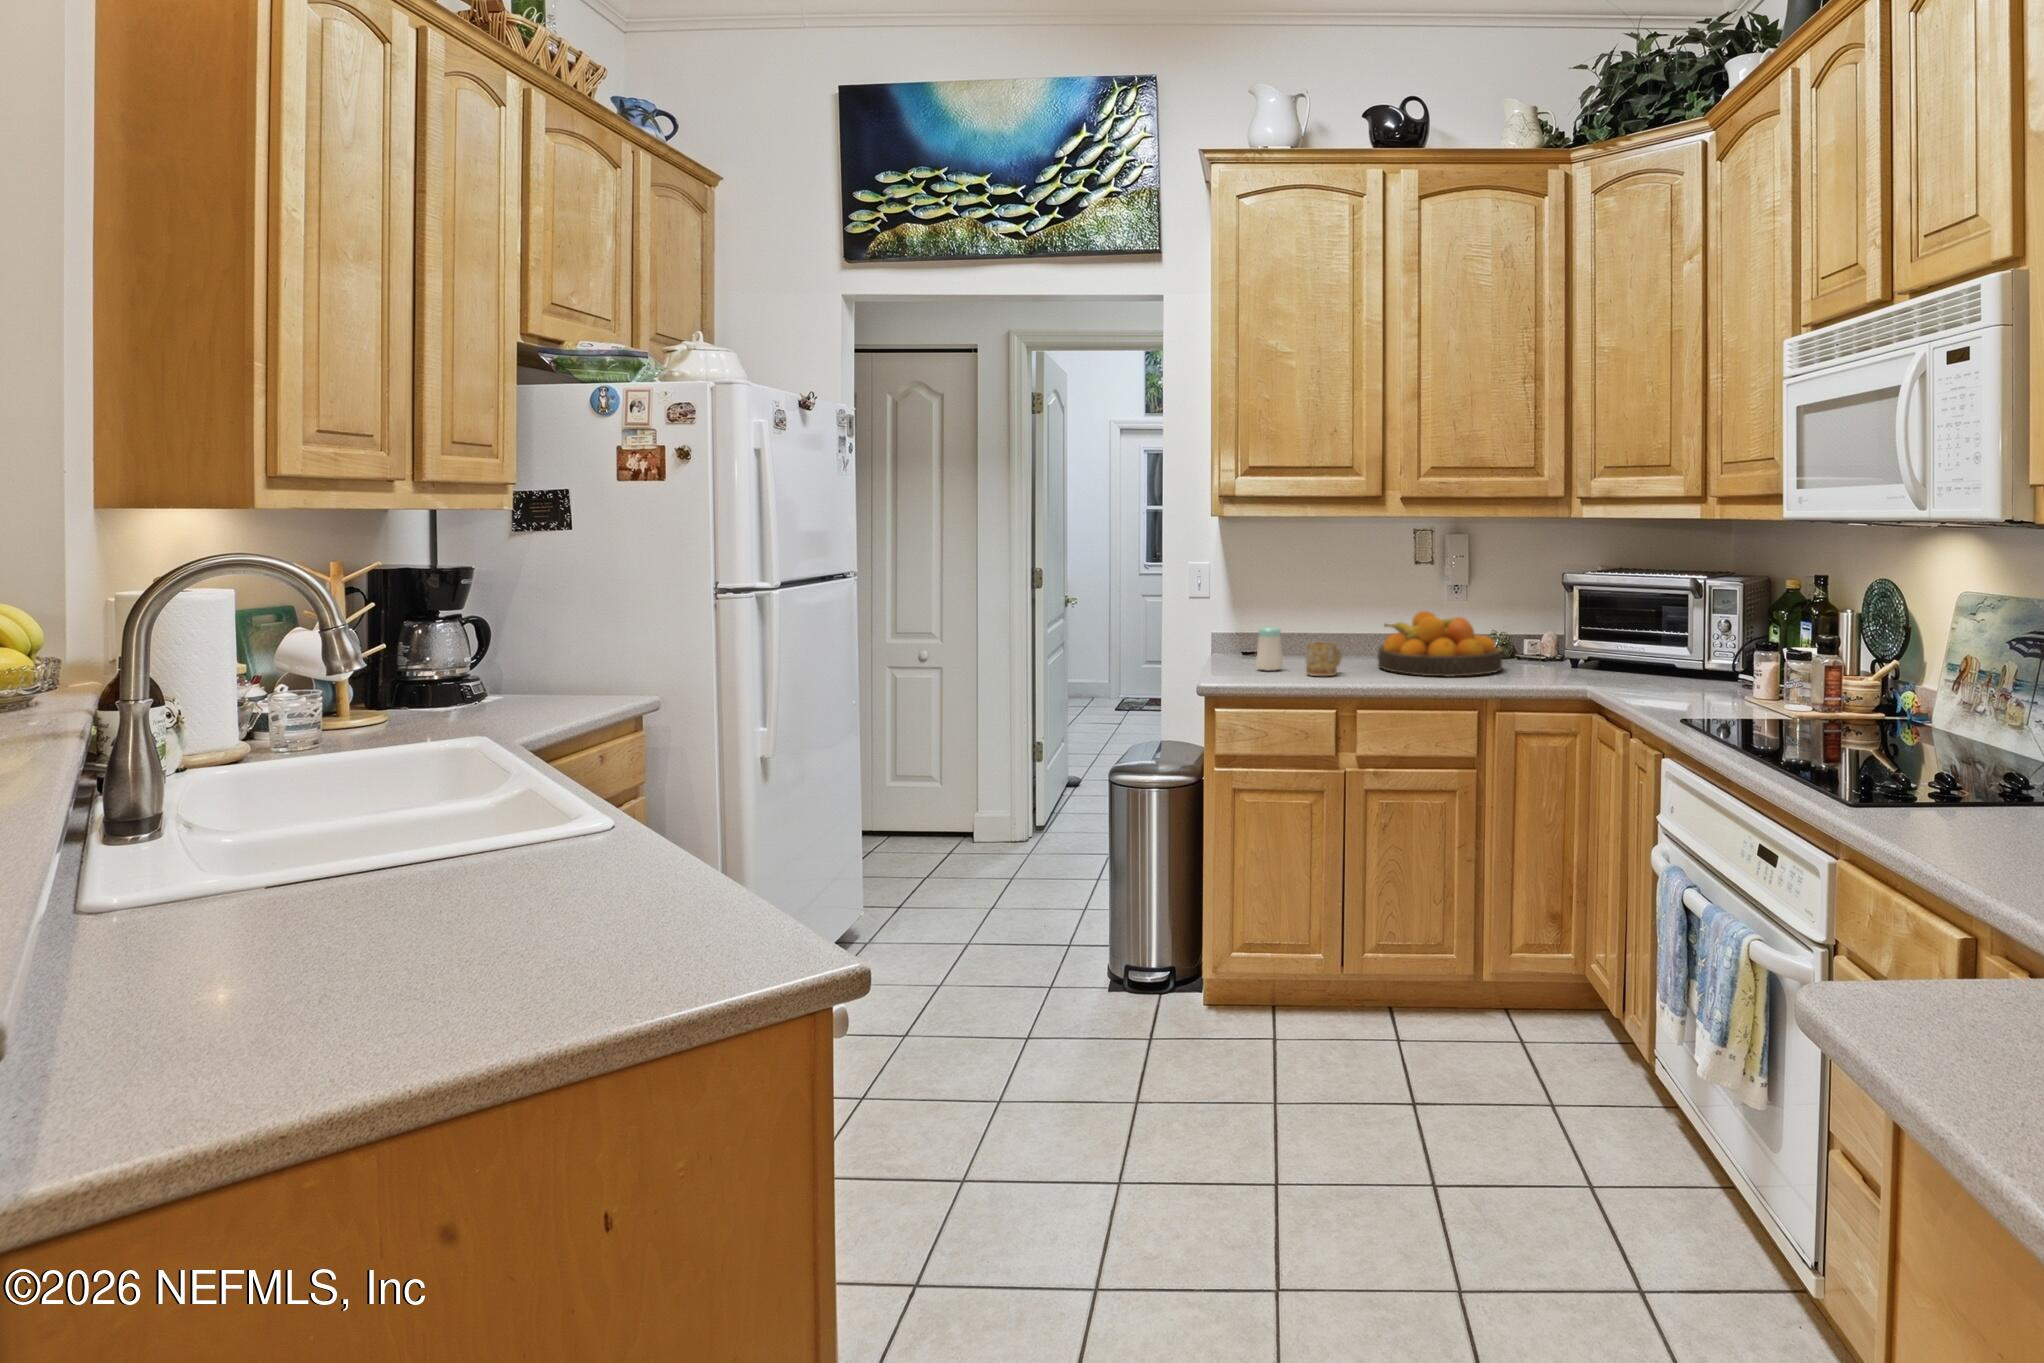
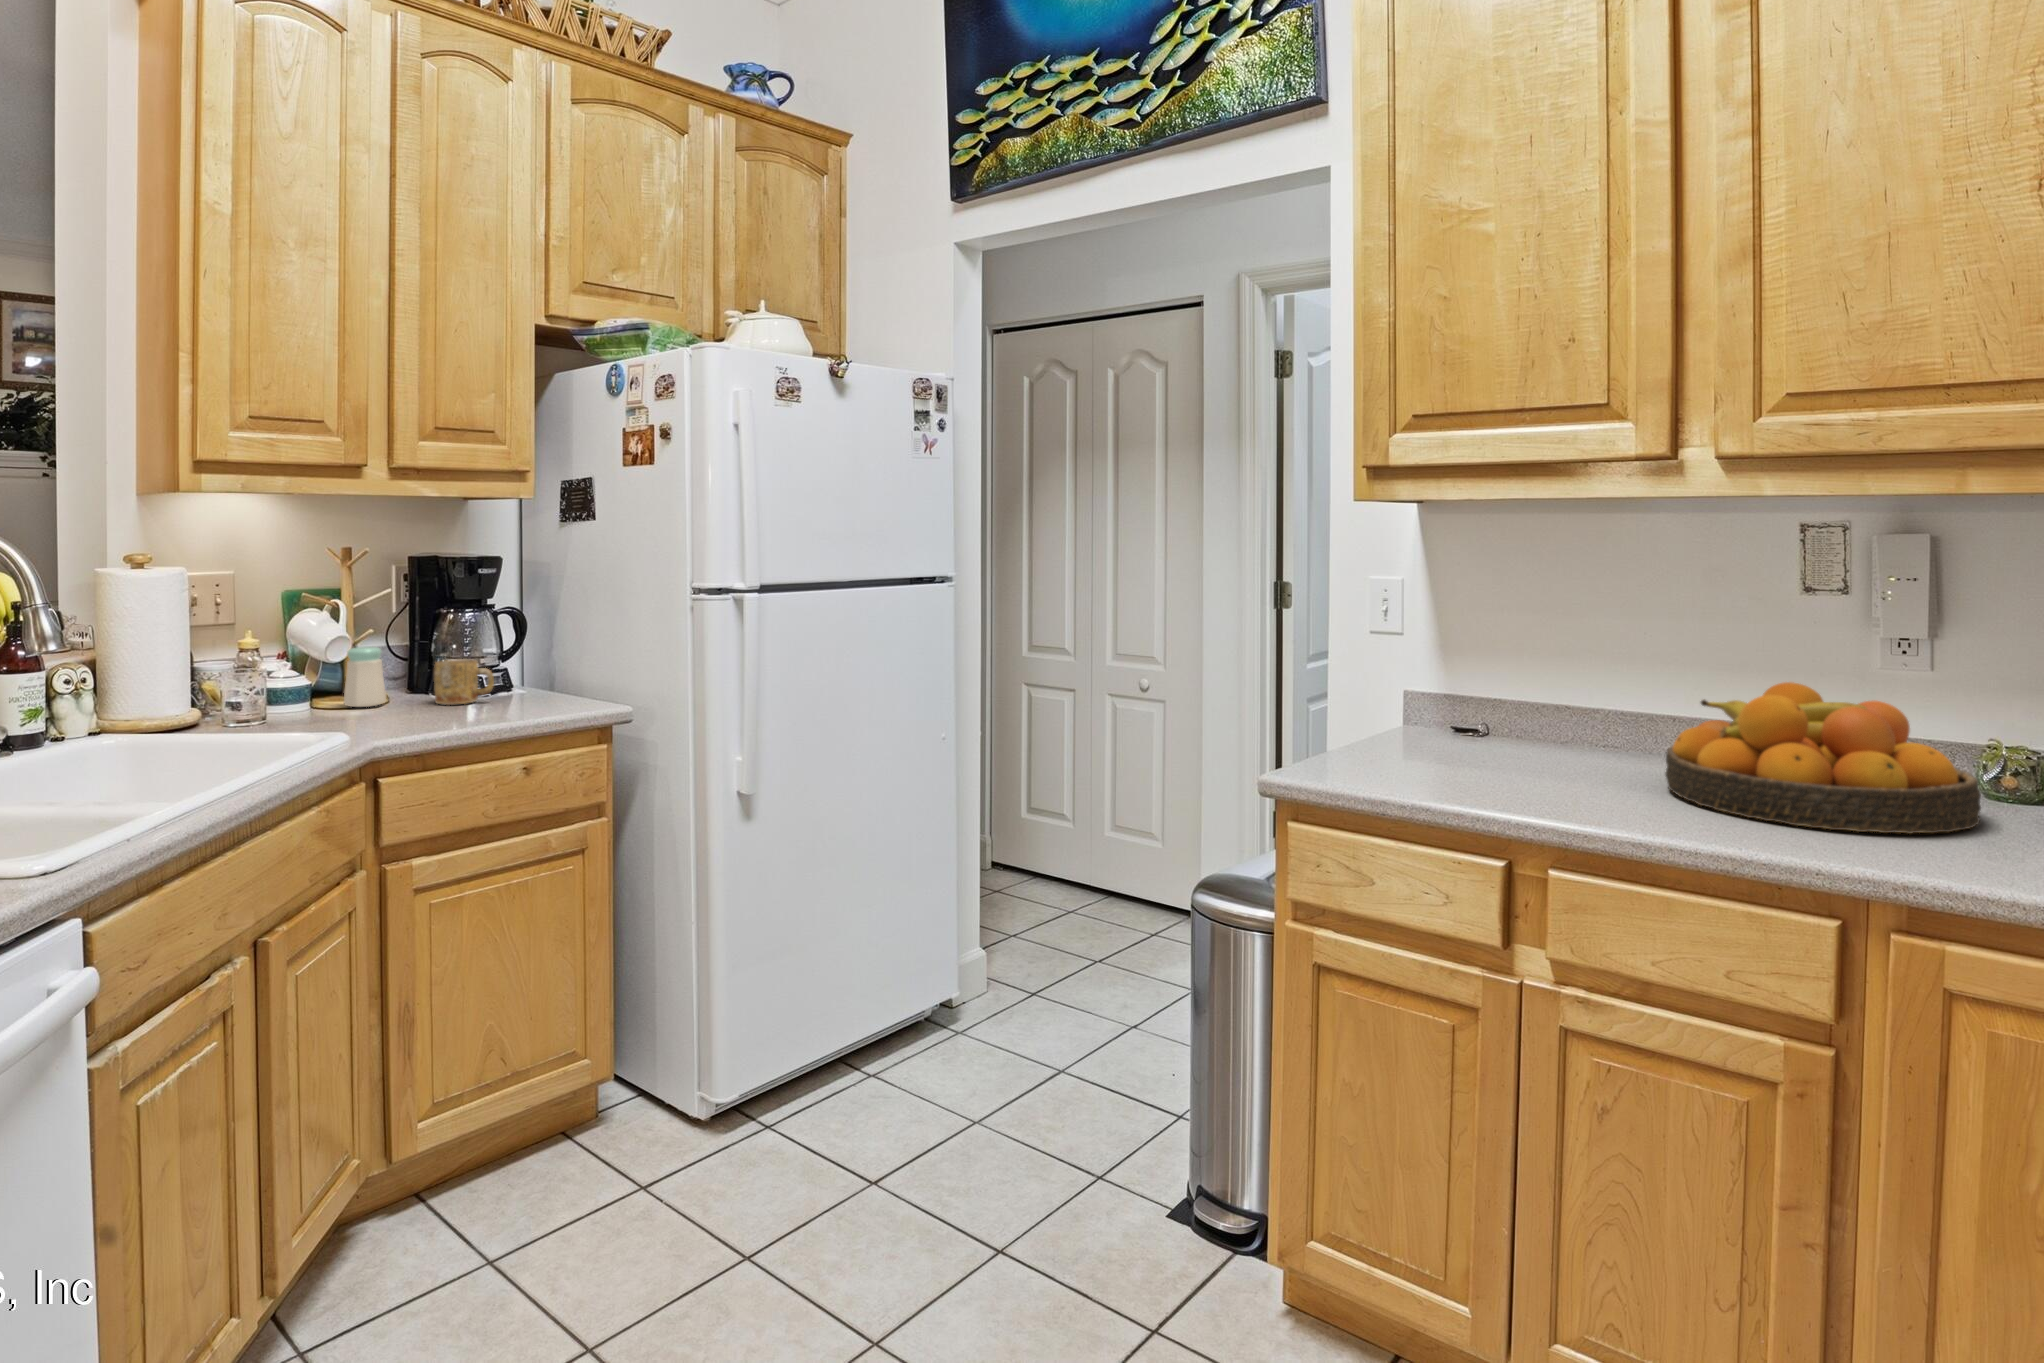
salt shaker: present [1256,627,1283,671] -> present [344,647,386,707]
mug: present [1306,642,1341,676] -> present [434,659,494,705]

